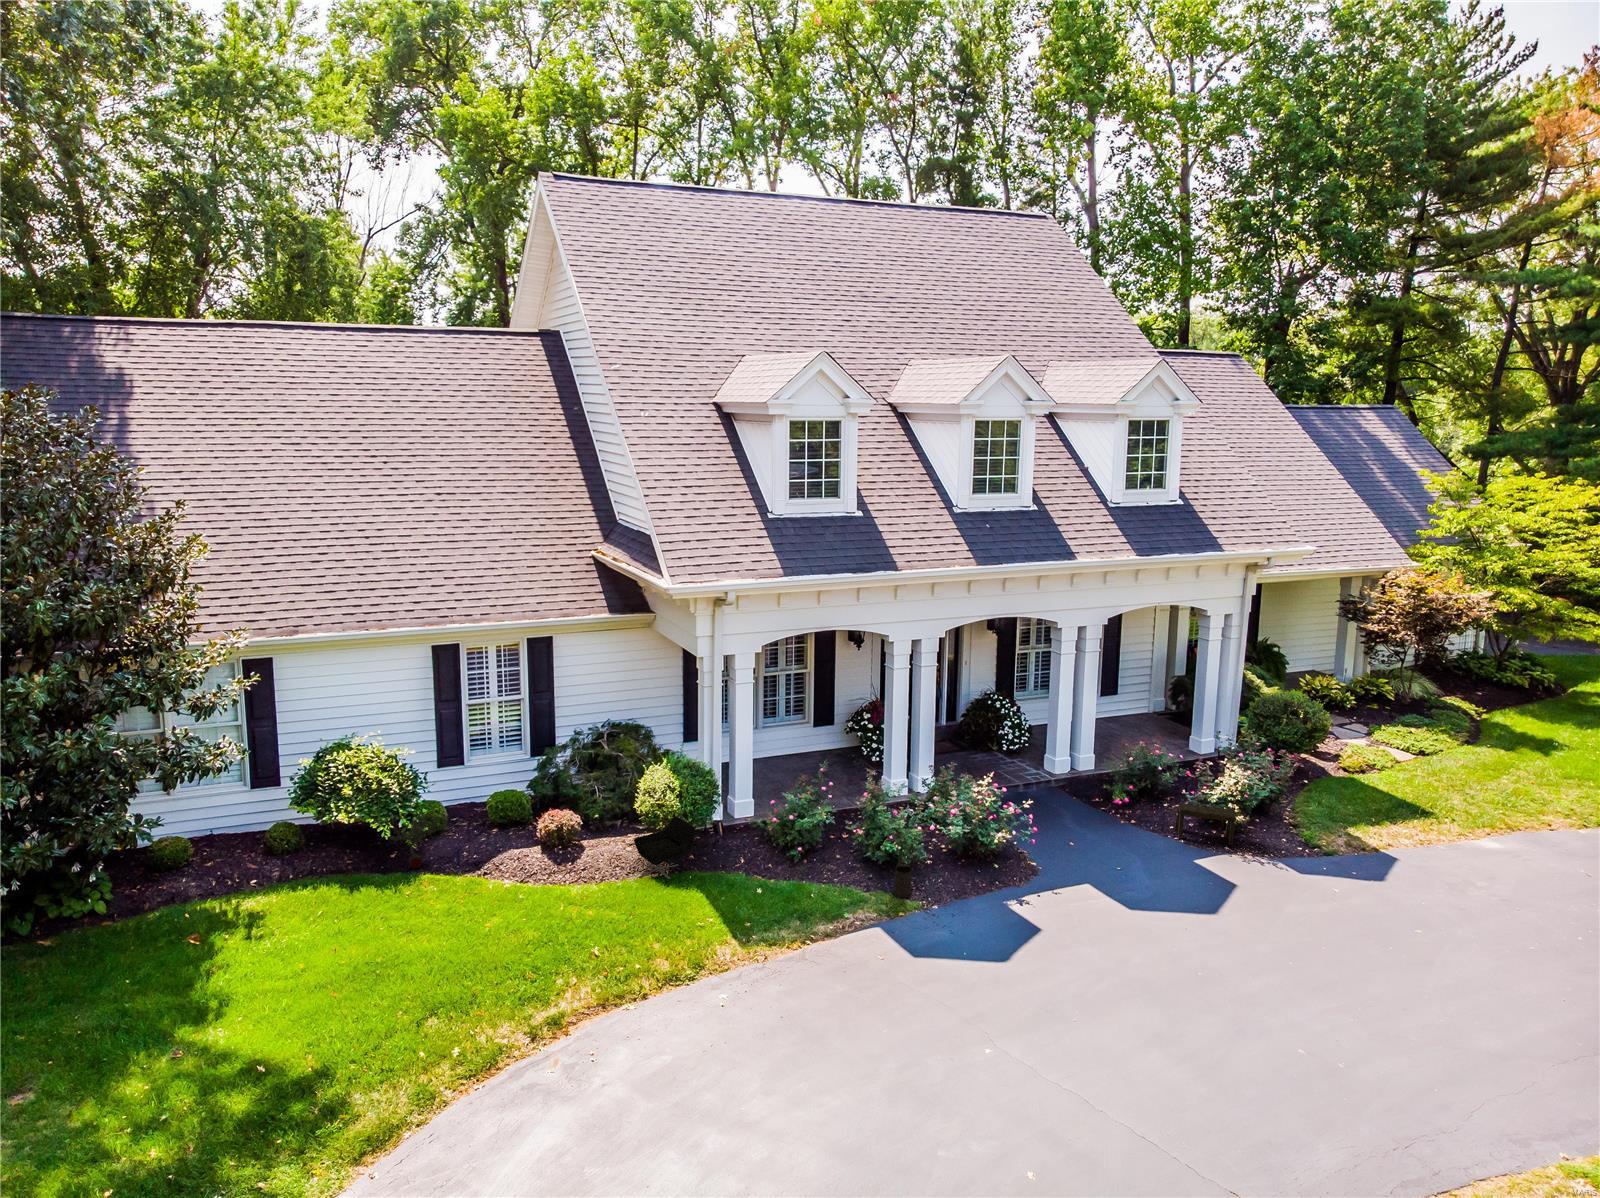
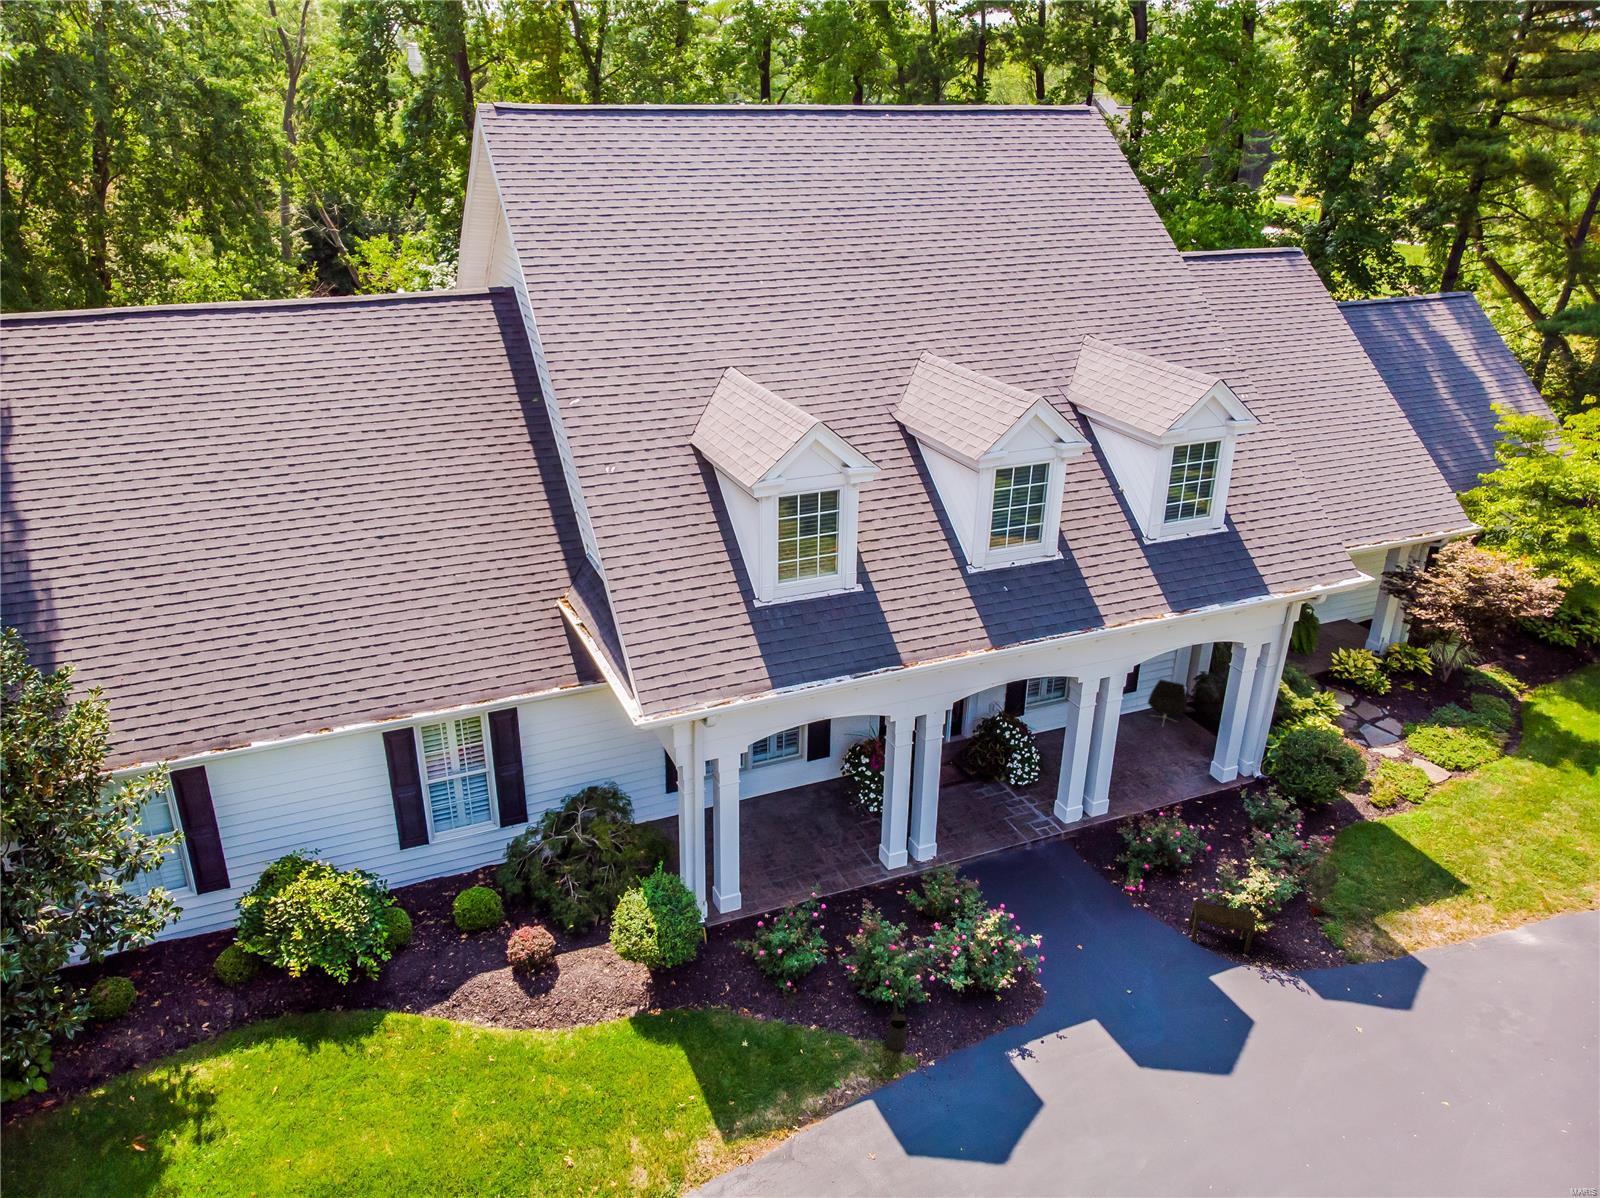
potted tree: present [390,809,438,868] -> present [1304,866,1339,915]
lounge chair: present [634,816,695,879] -> present [1148,680,1187,726]

